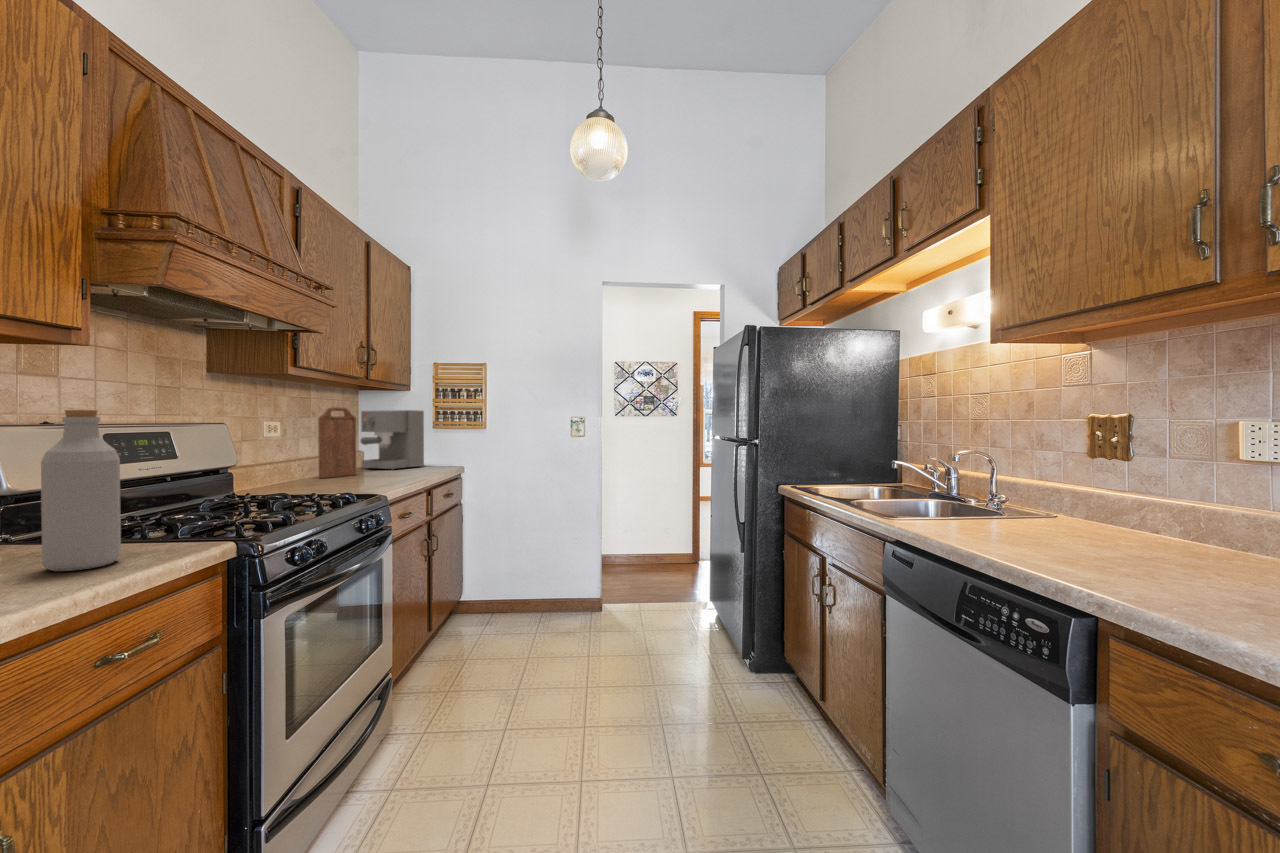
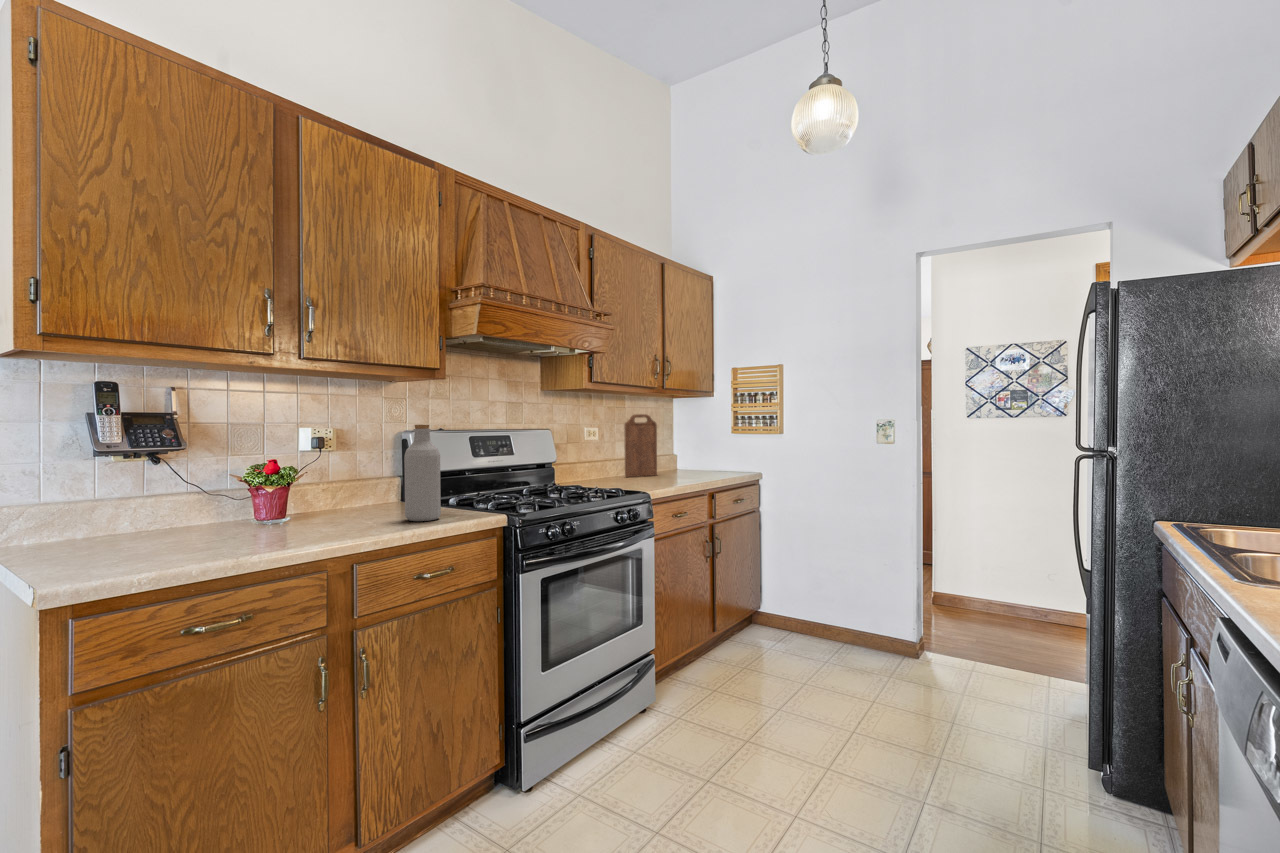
coffee maker: present [361,410,424,470] -> none [665,415,725,473]

